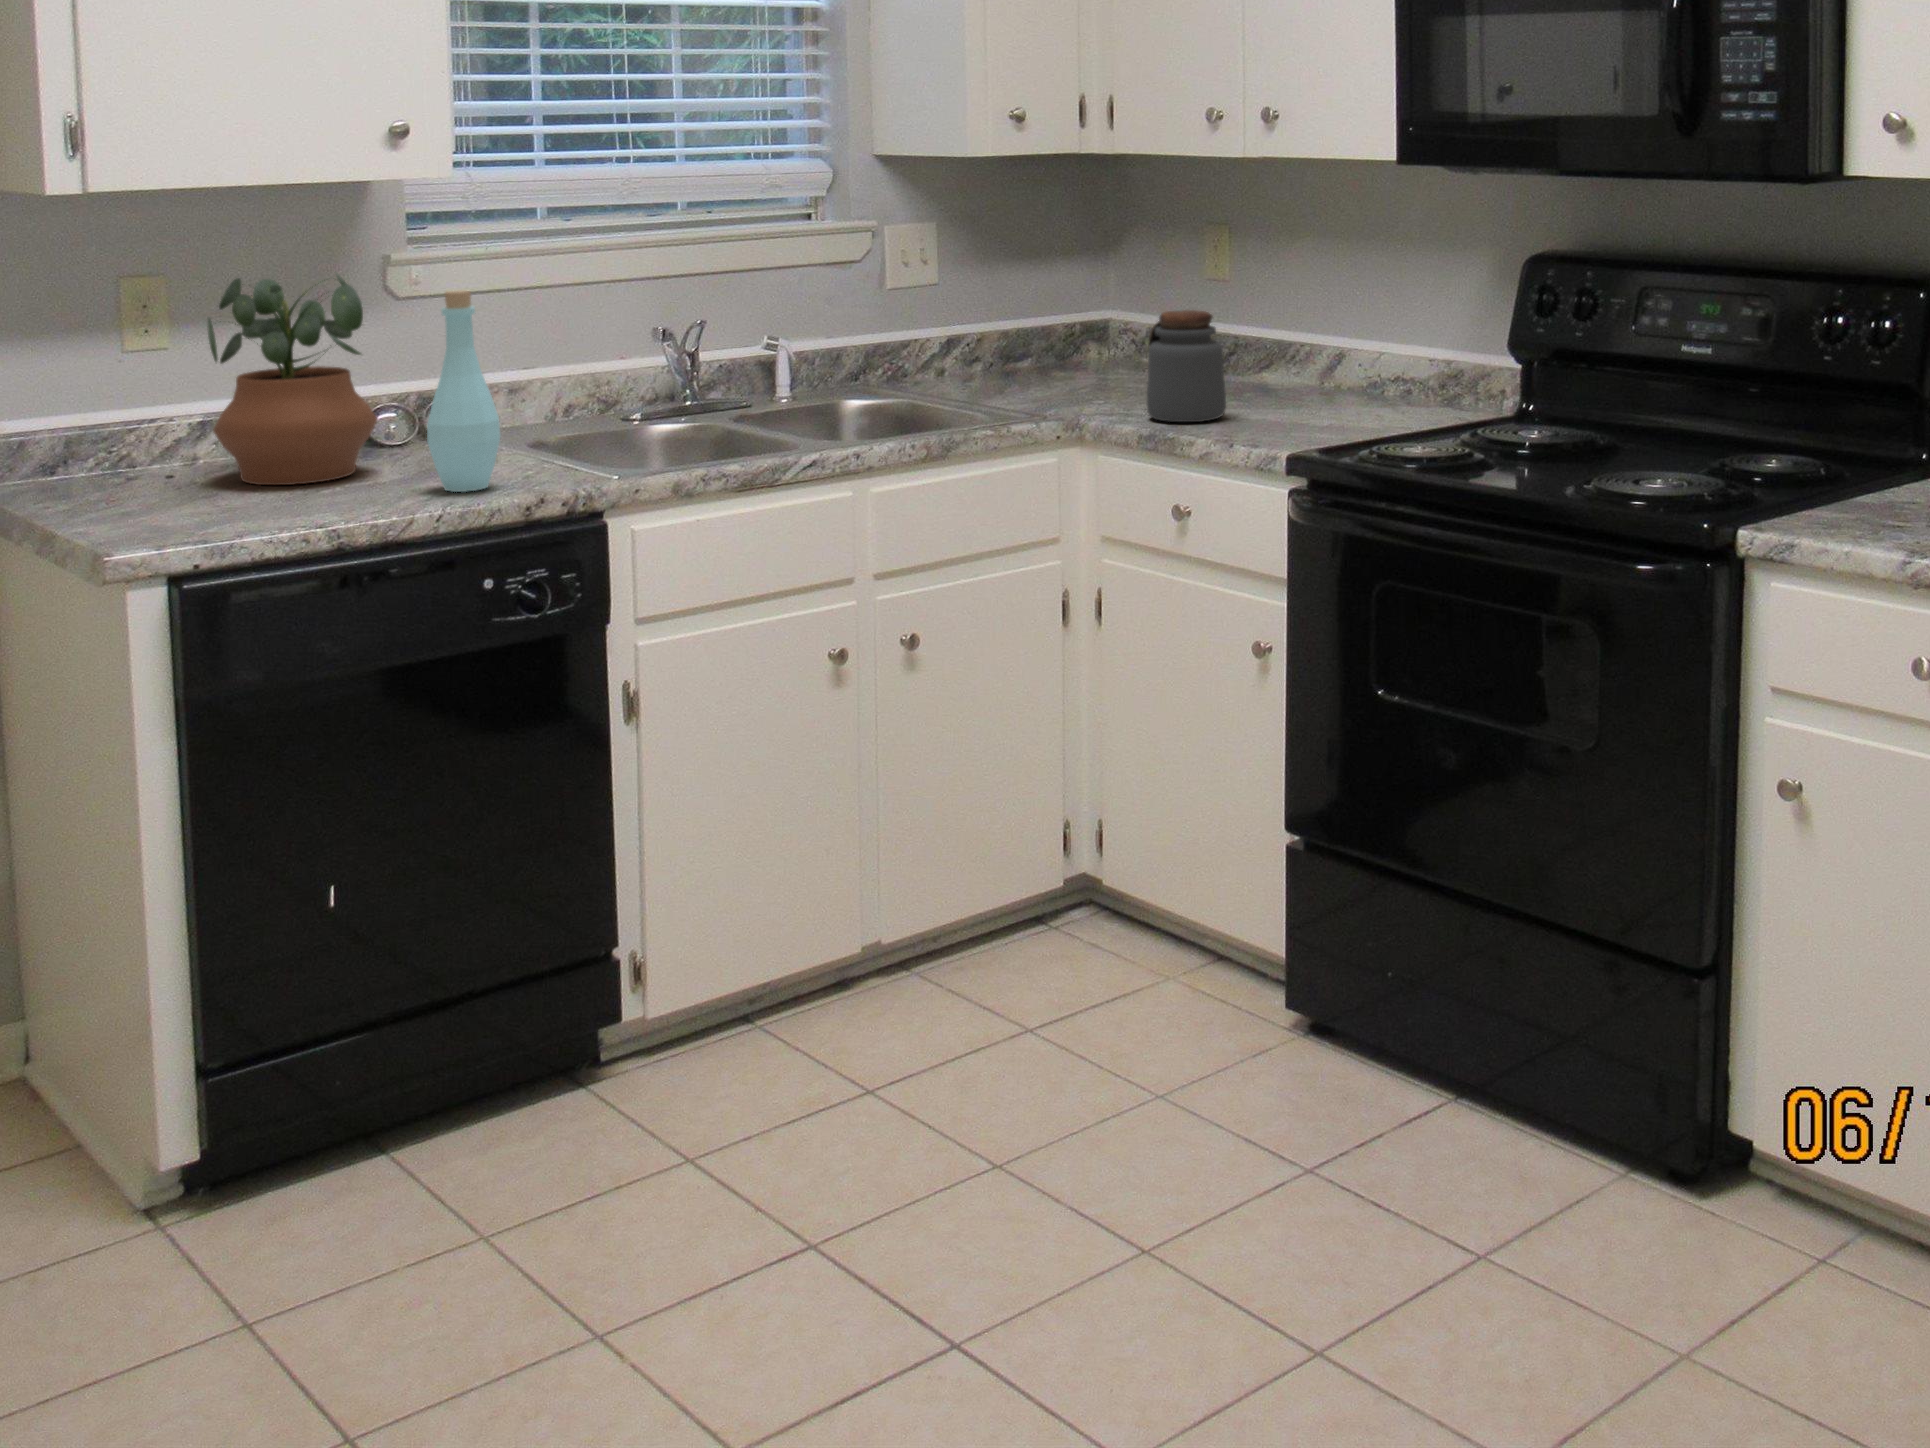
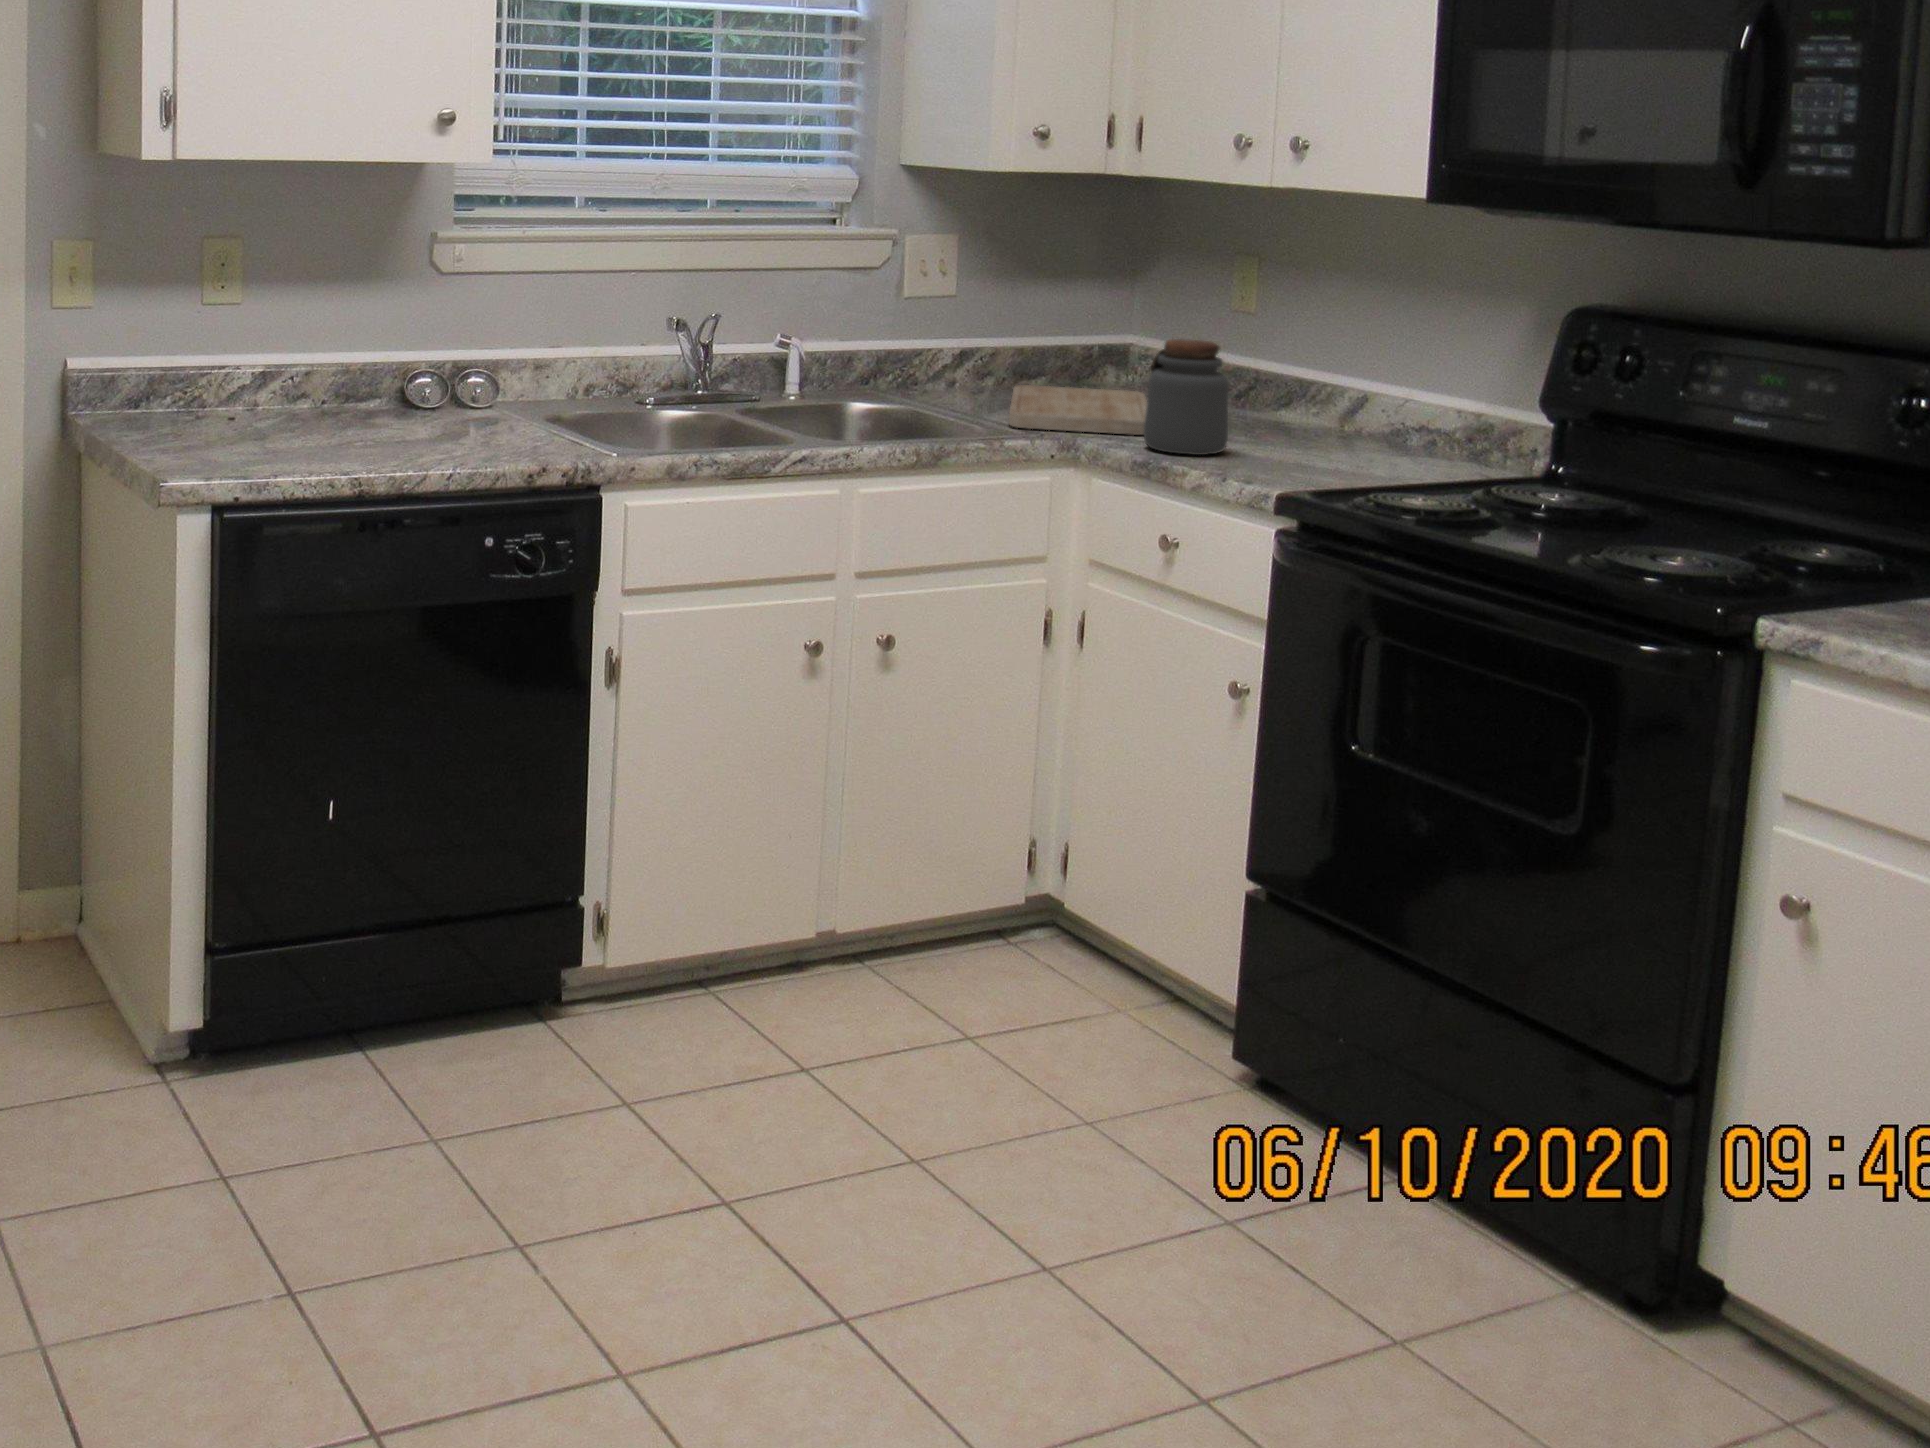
potted plant: present [207,274,377,485] -> none [273,245,411,435]
bottle: present [427,290,500,492] -> none [448,270,513,455]
cutting board: none [1007,364,1149,410] -> present [1009,385,1147,435]

